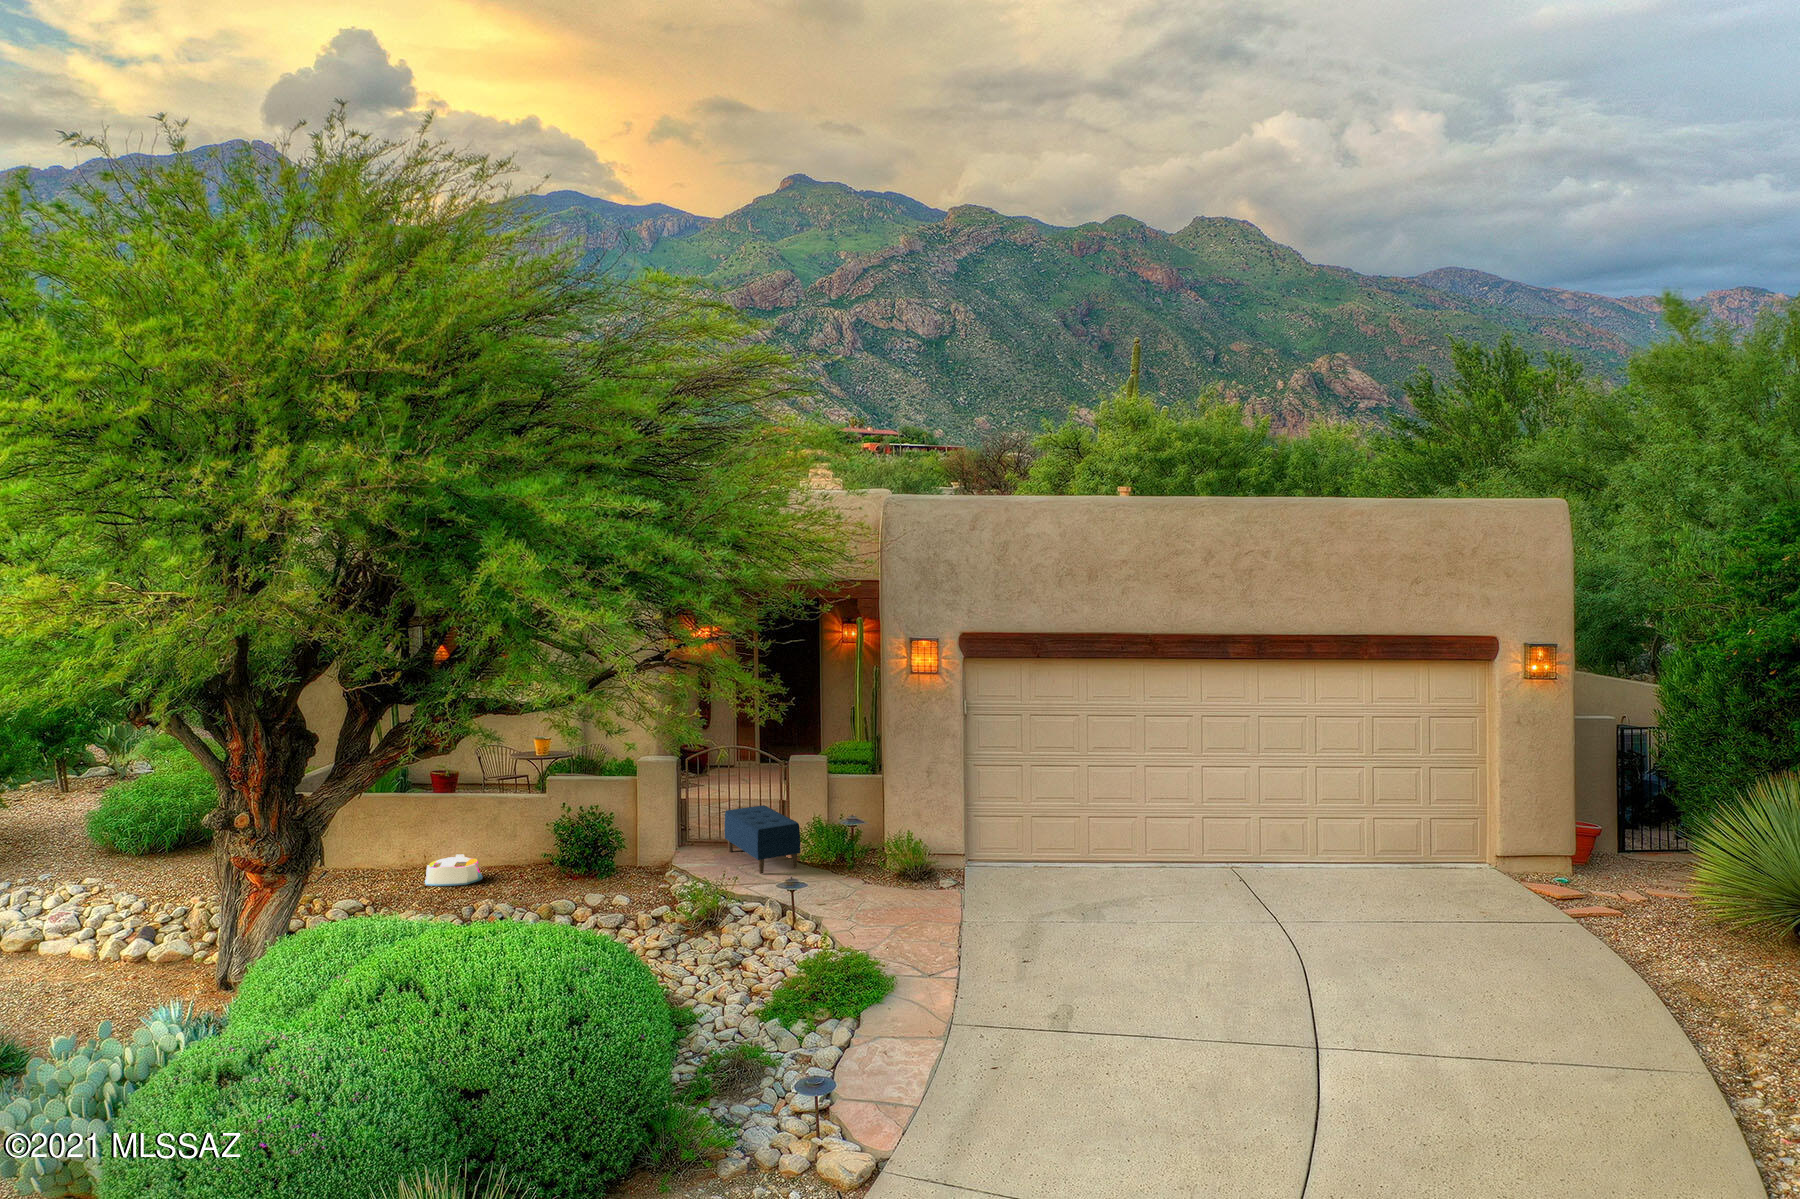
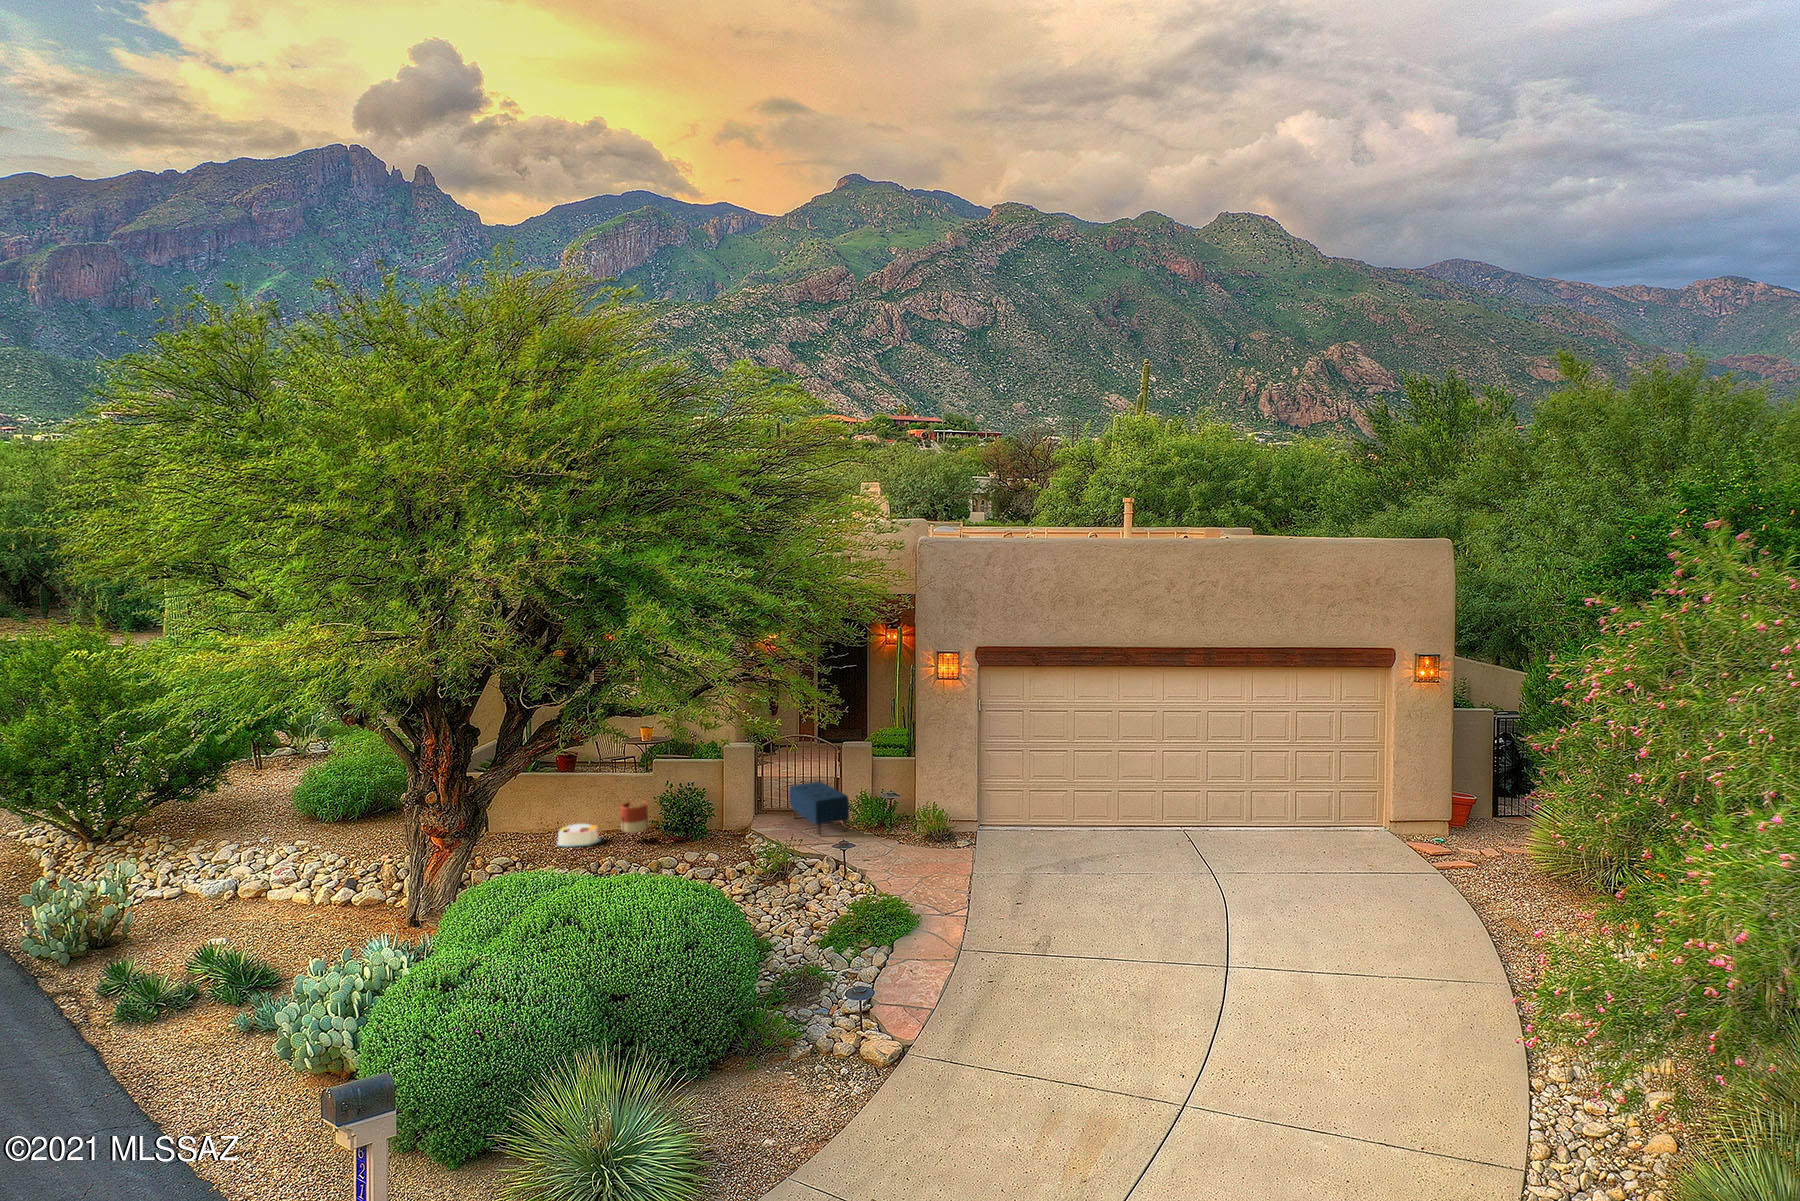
planter: none [508,828,544,882] -> present [621,801,649,833]

